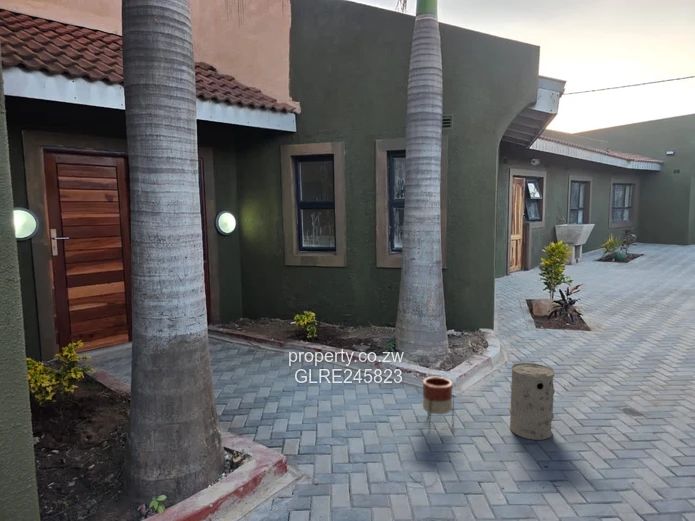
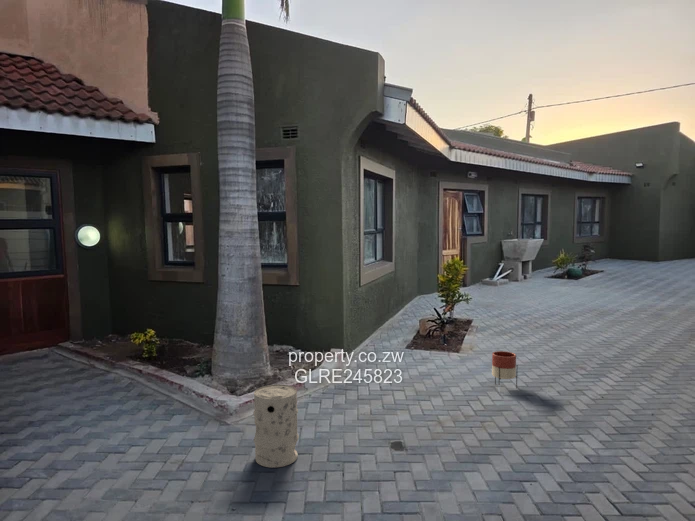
planter: present [423,377,453,416] -> present [492,351,518,388]

